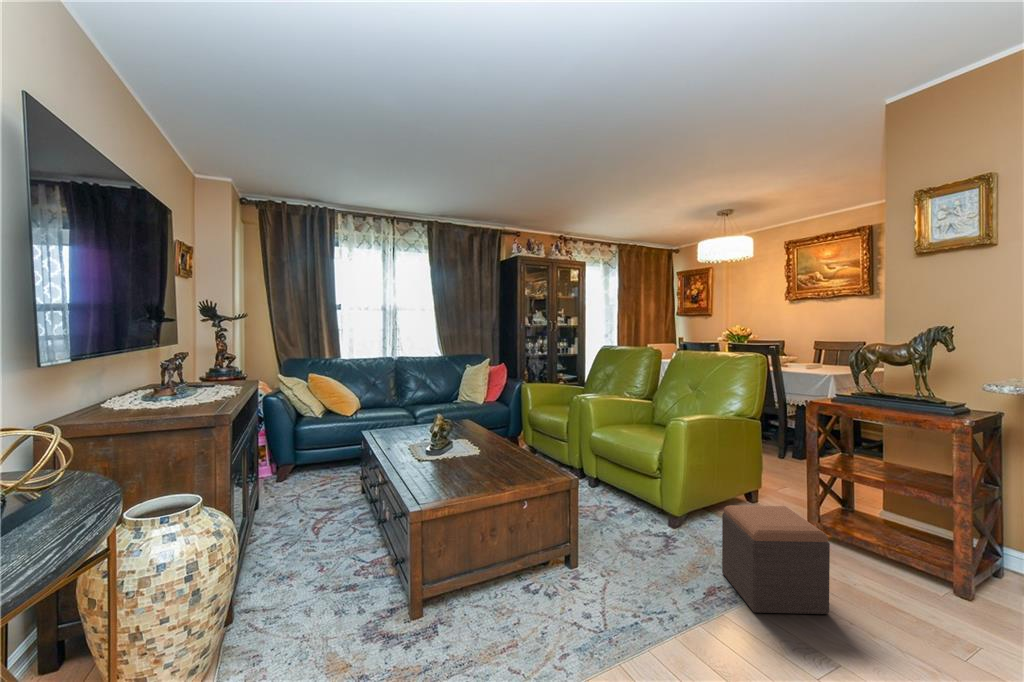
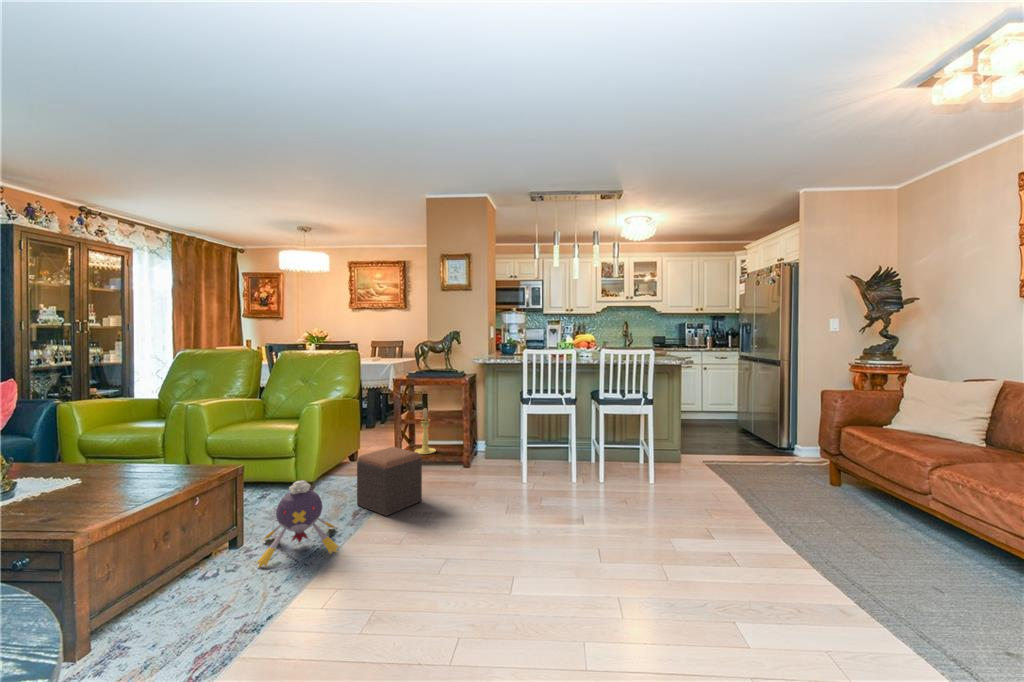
candle holder: none [846,454,891,533] -> present [415,408,436,454]
plush toy: none [571,518,677,637] -> present [257,480,339,568]

